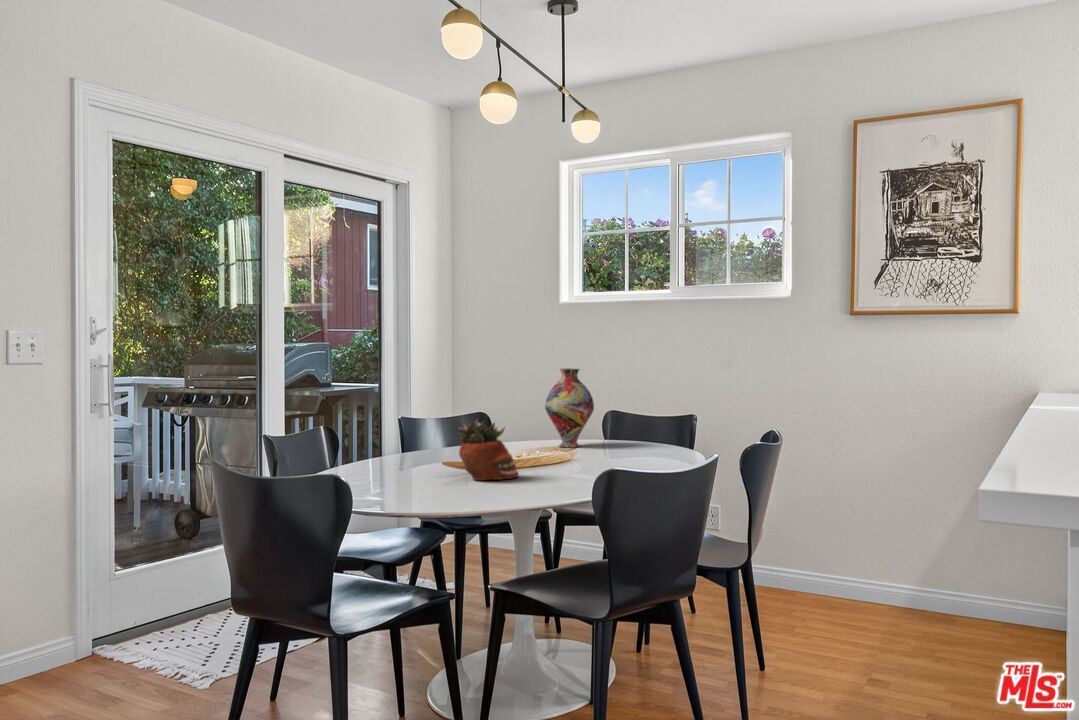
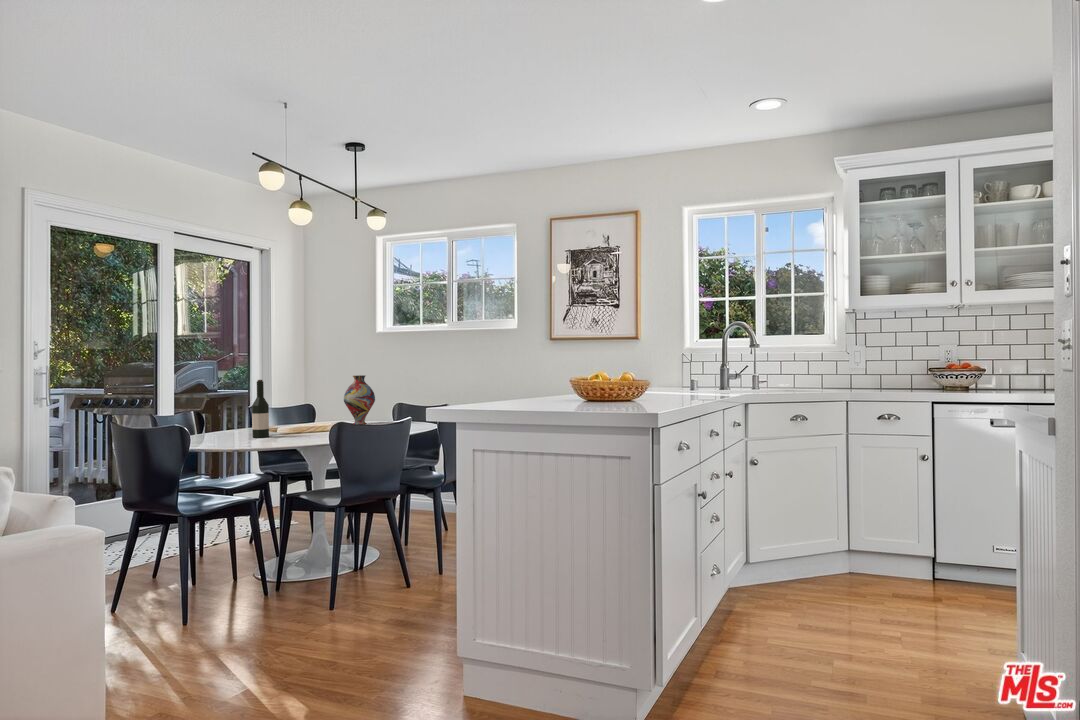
wine bottle: none [423,376,450,475] -> present [252,380,269,438]
succulent planter: present [458,420,519,480] -> none [270,404,308,439]

